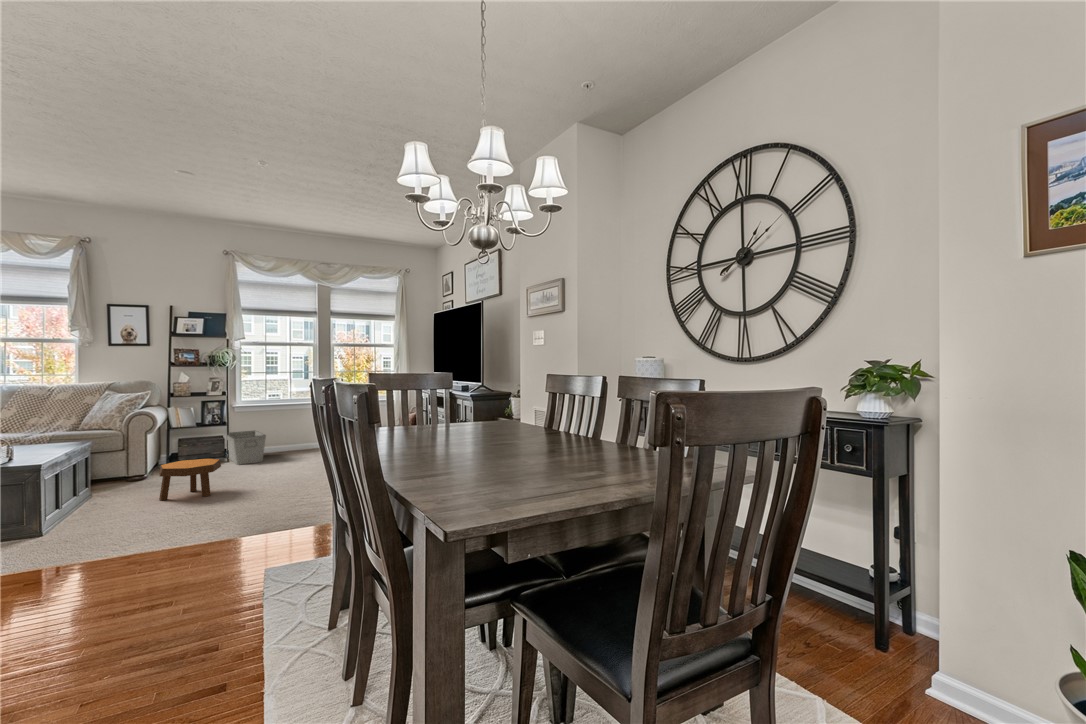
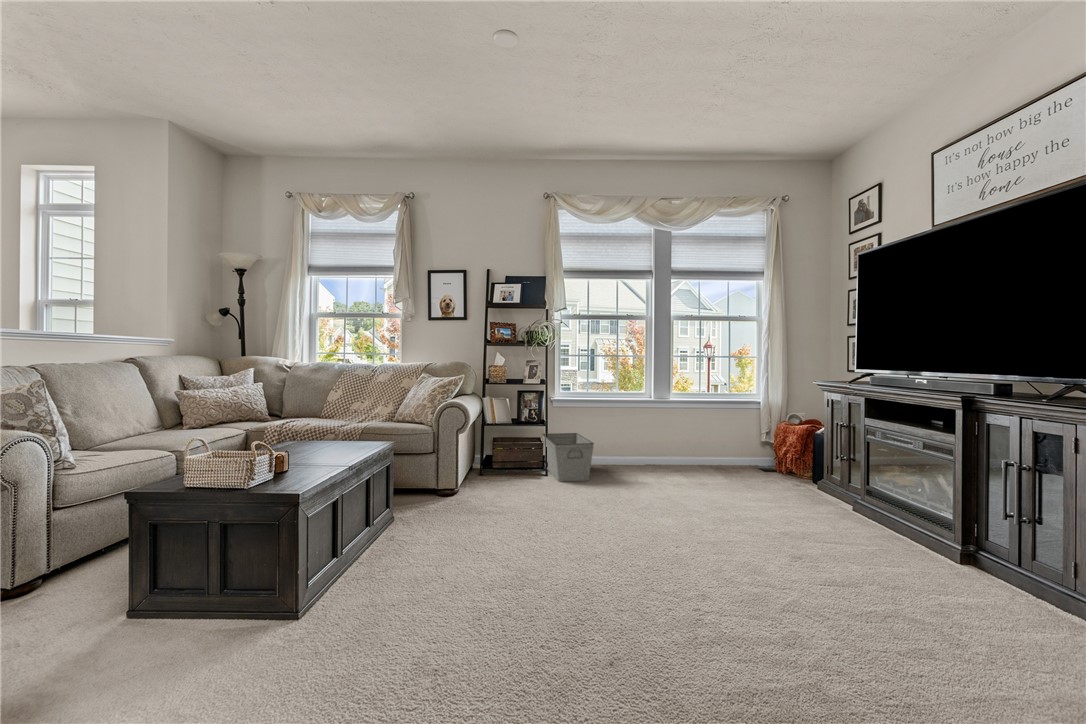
footstool: present [159,459,221,501] -> none [467,482,548,552]

